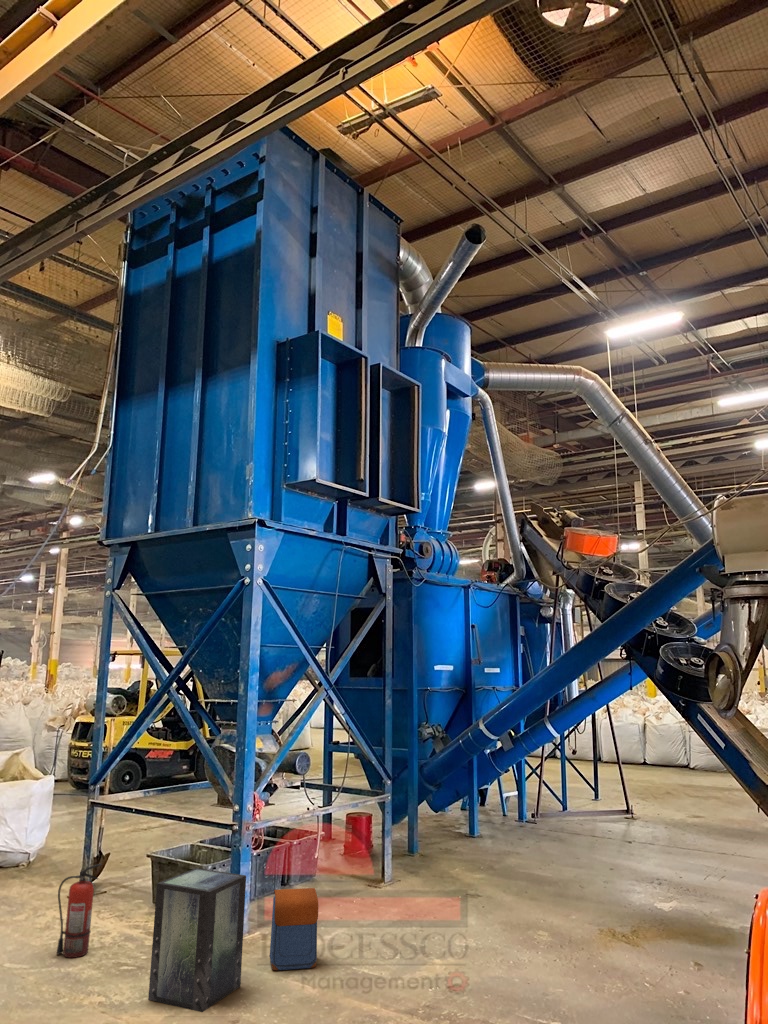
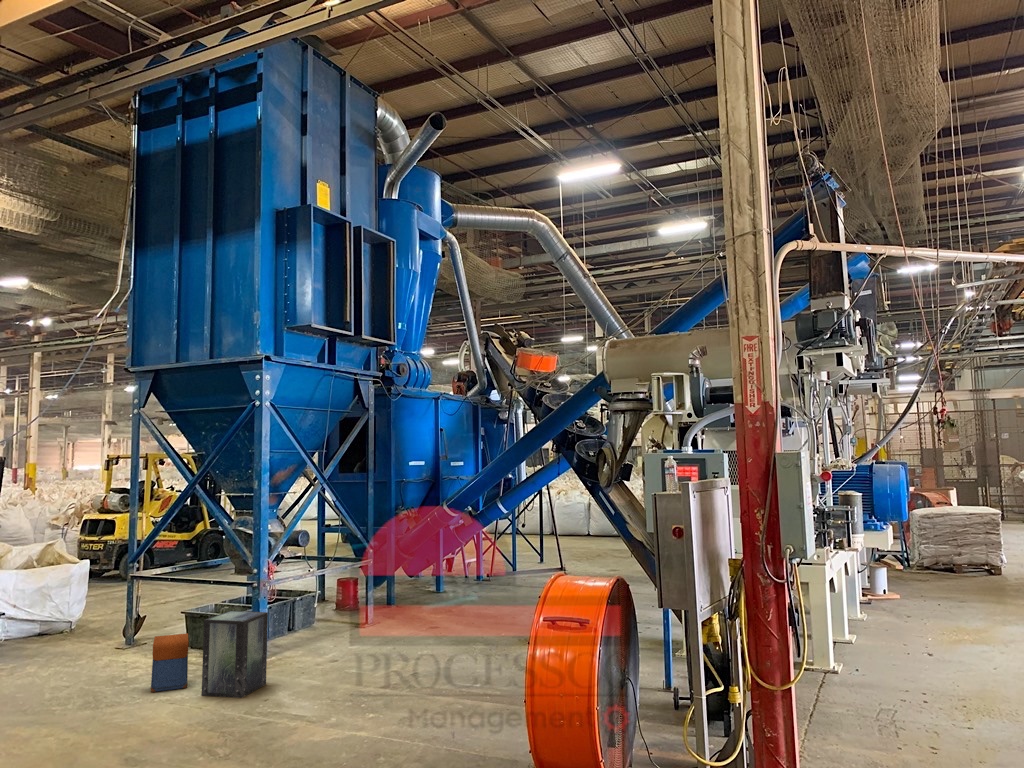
fire extinguisher: present [57,864,101,958] -> none [121,615,154,680]
backpack: present [270,888,318,971] -> present [151,633,189,692]

